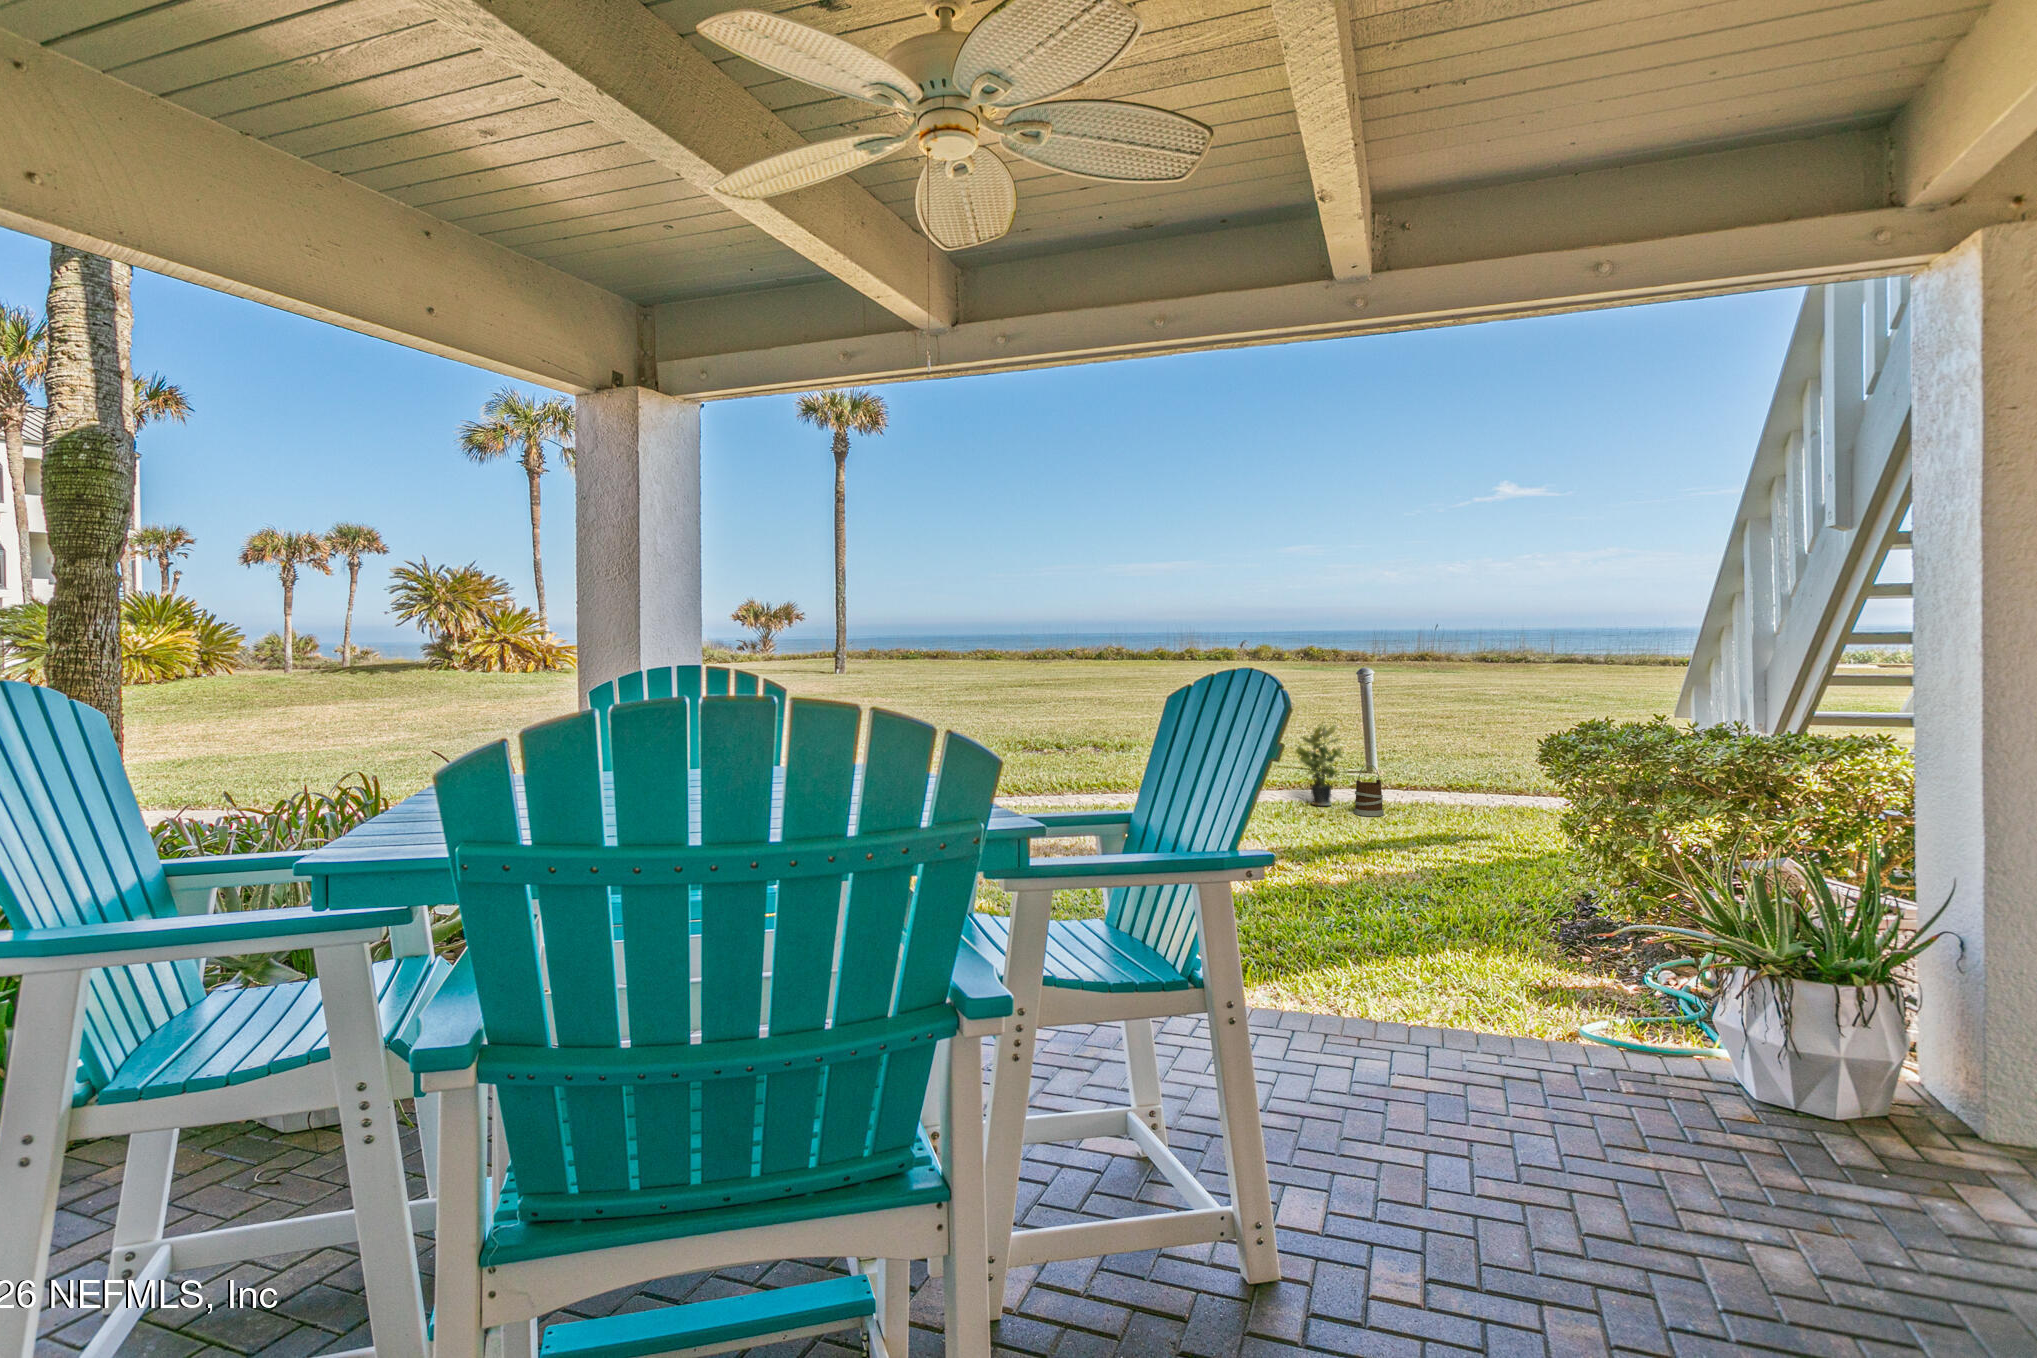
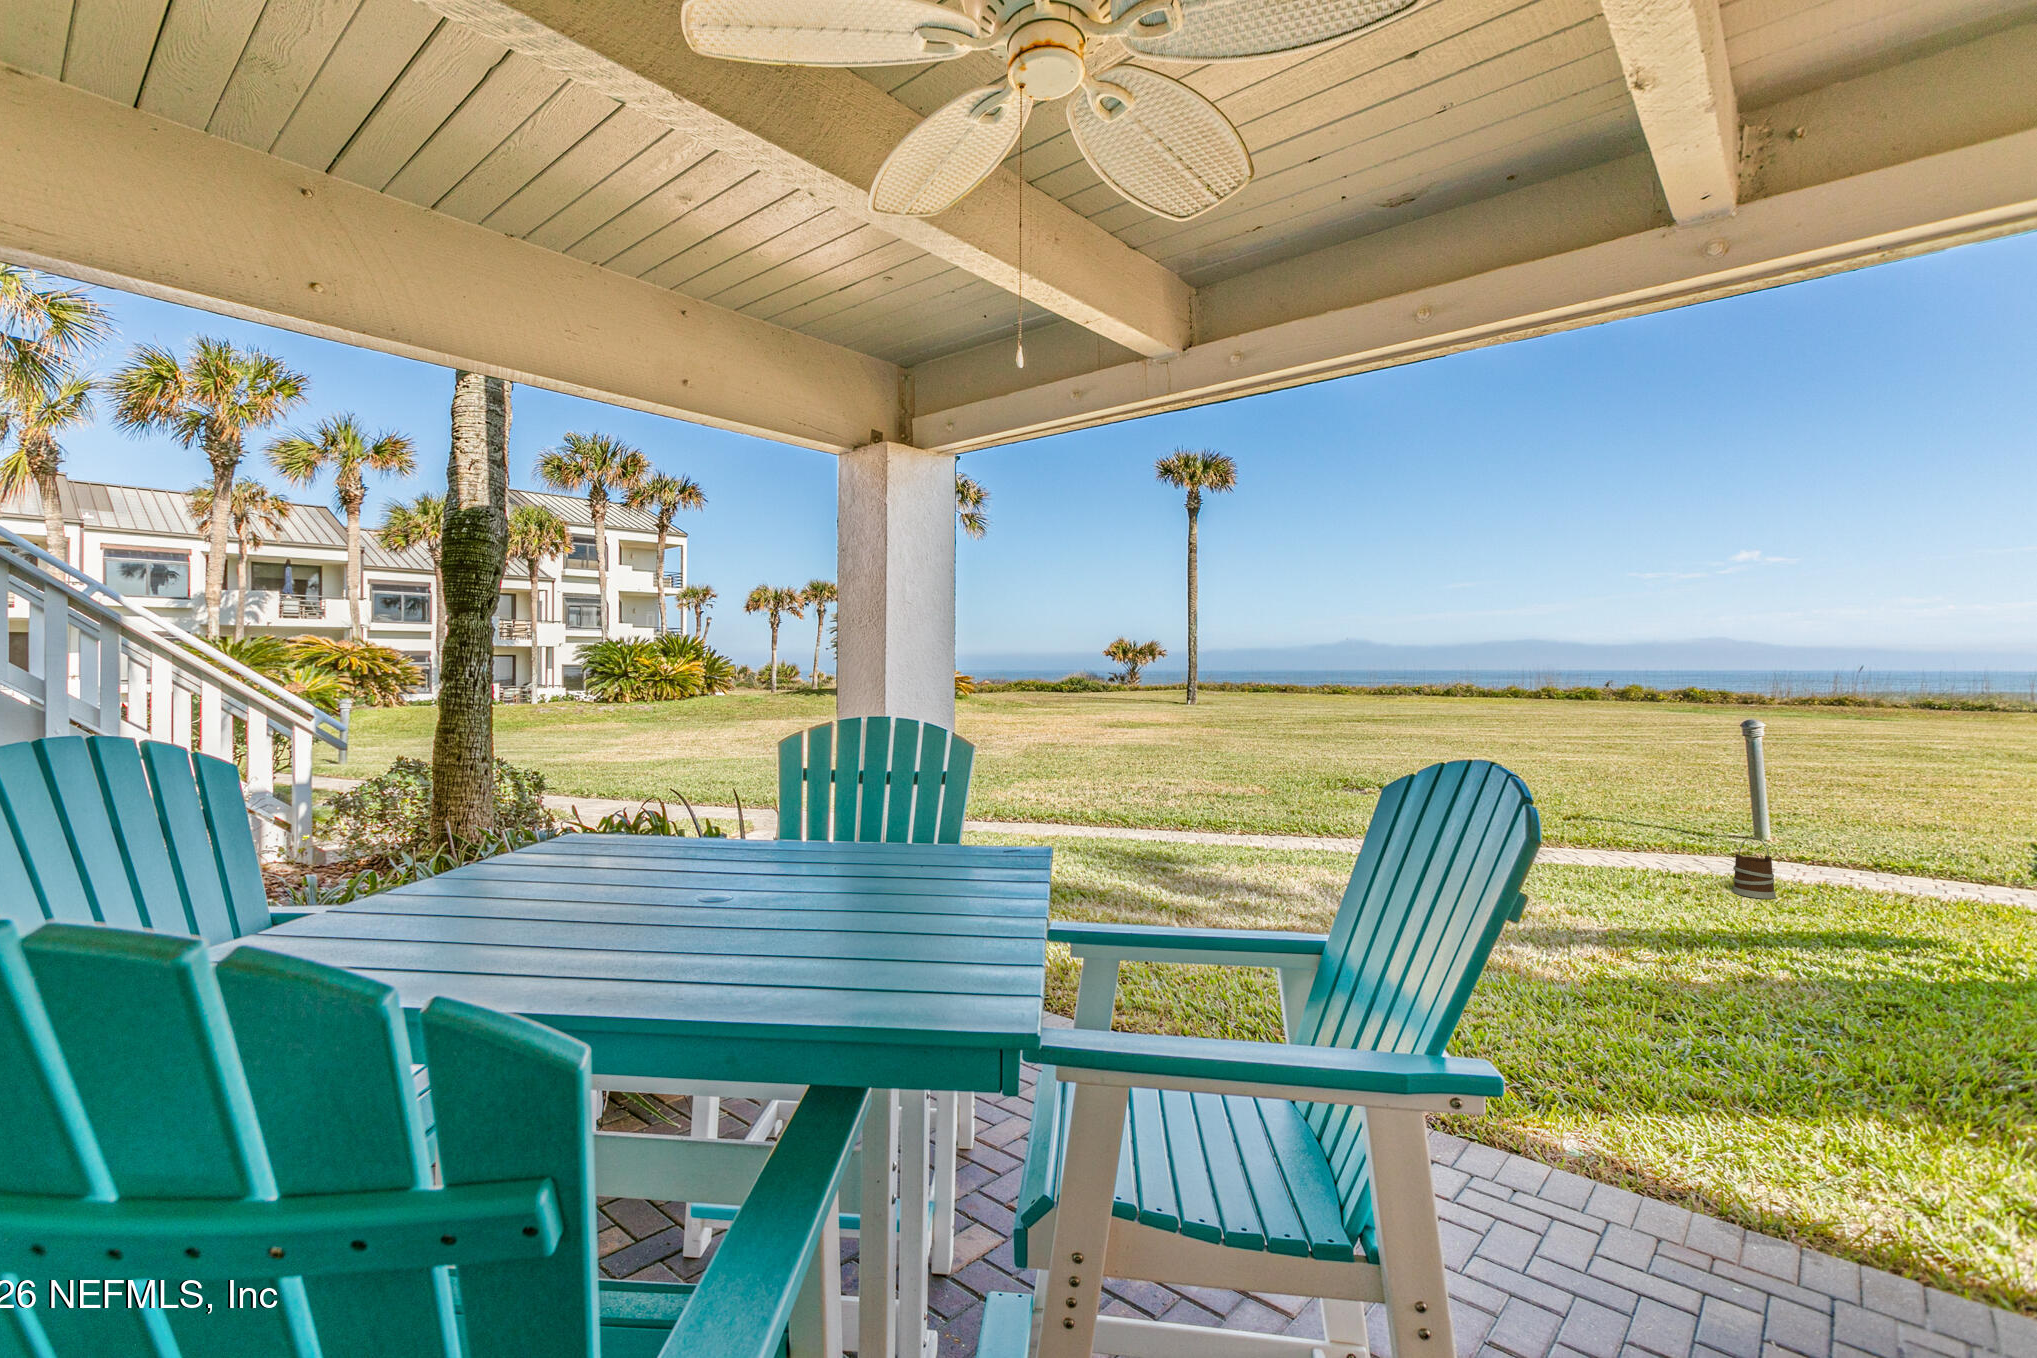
potted plant: present [1296,725,1342,806] -> none [1651,784,1716,878]

